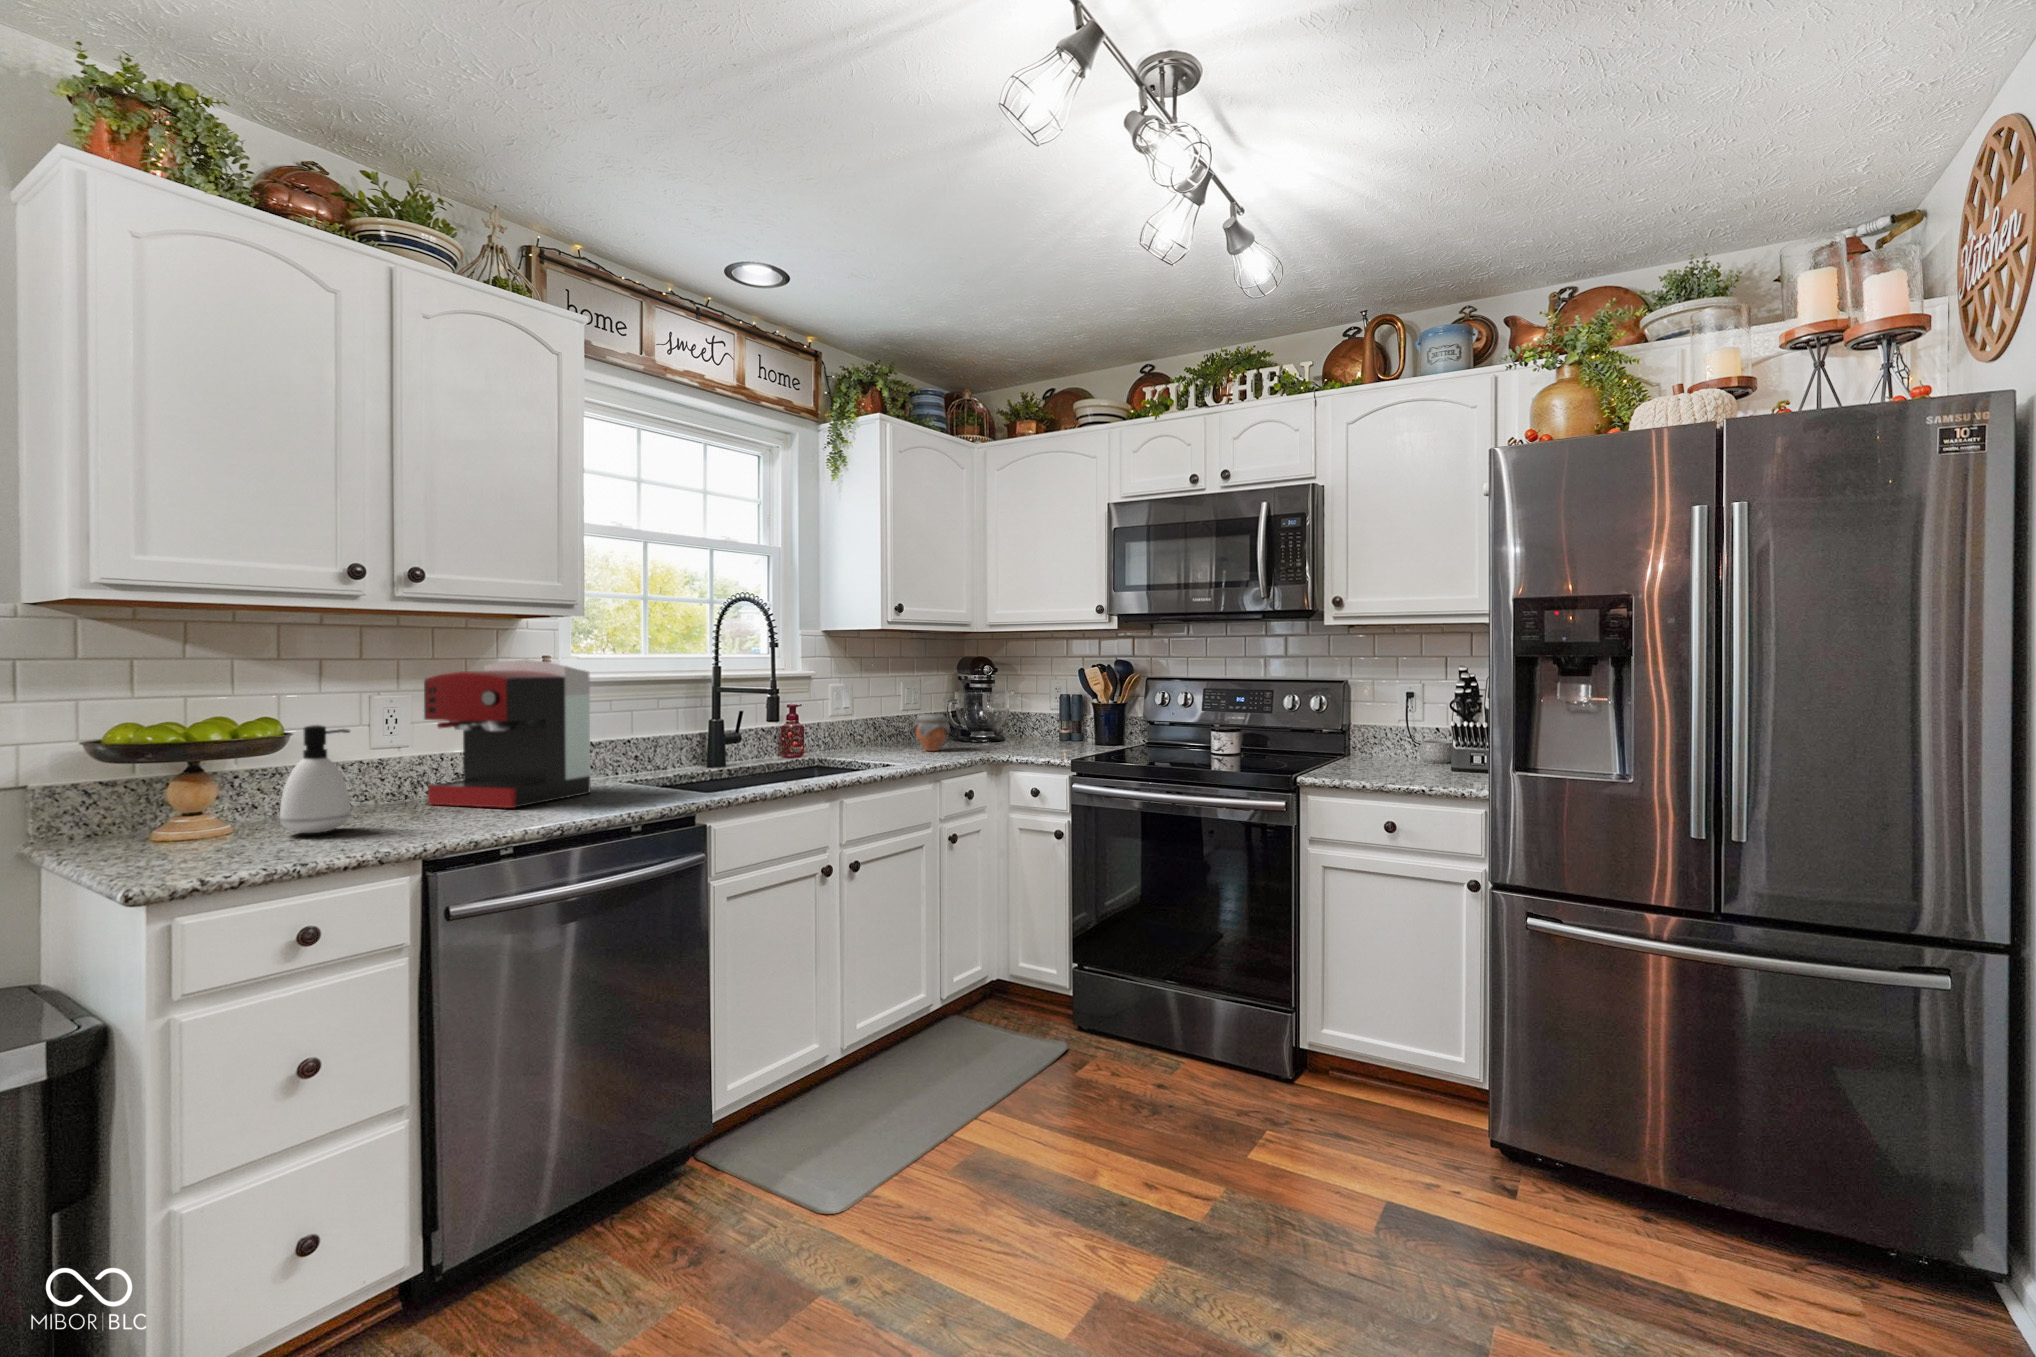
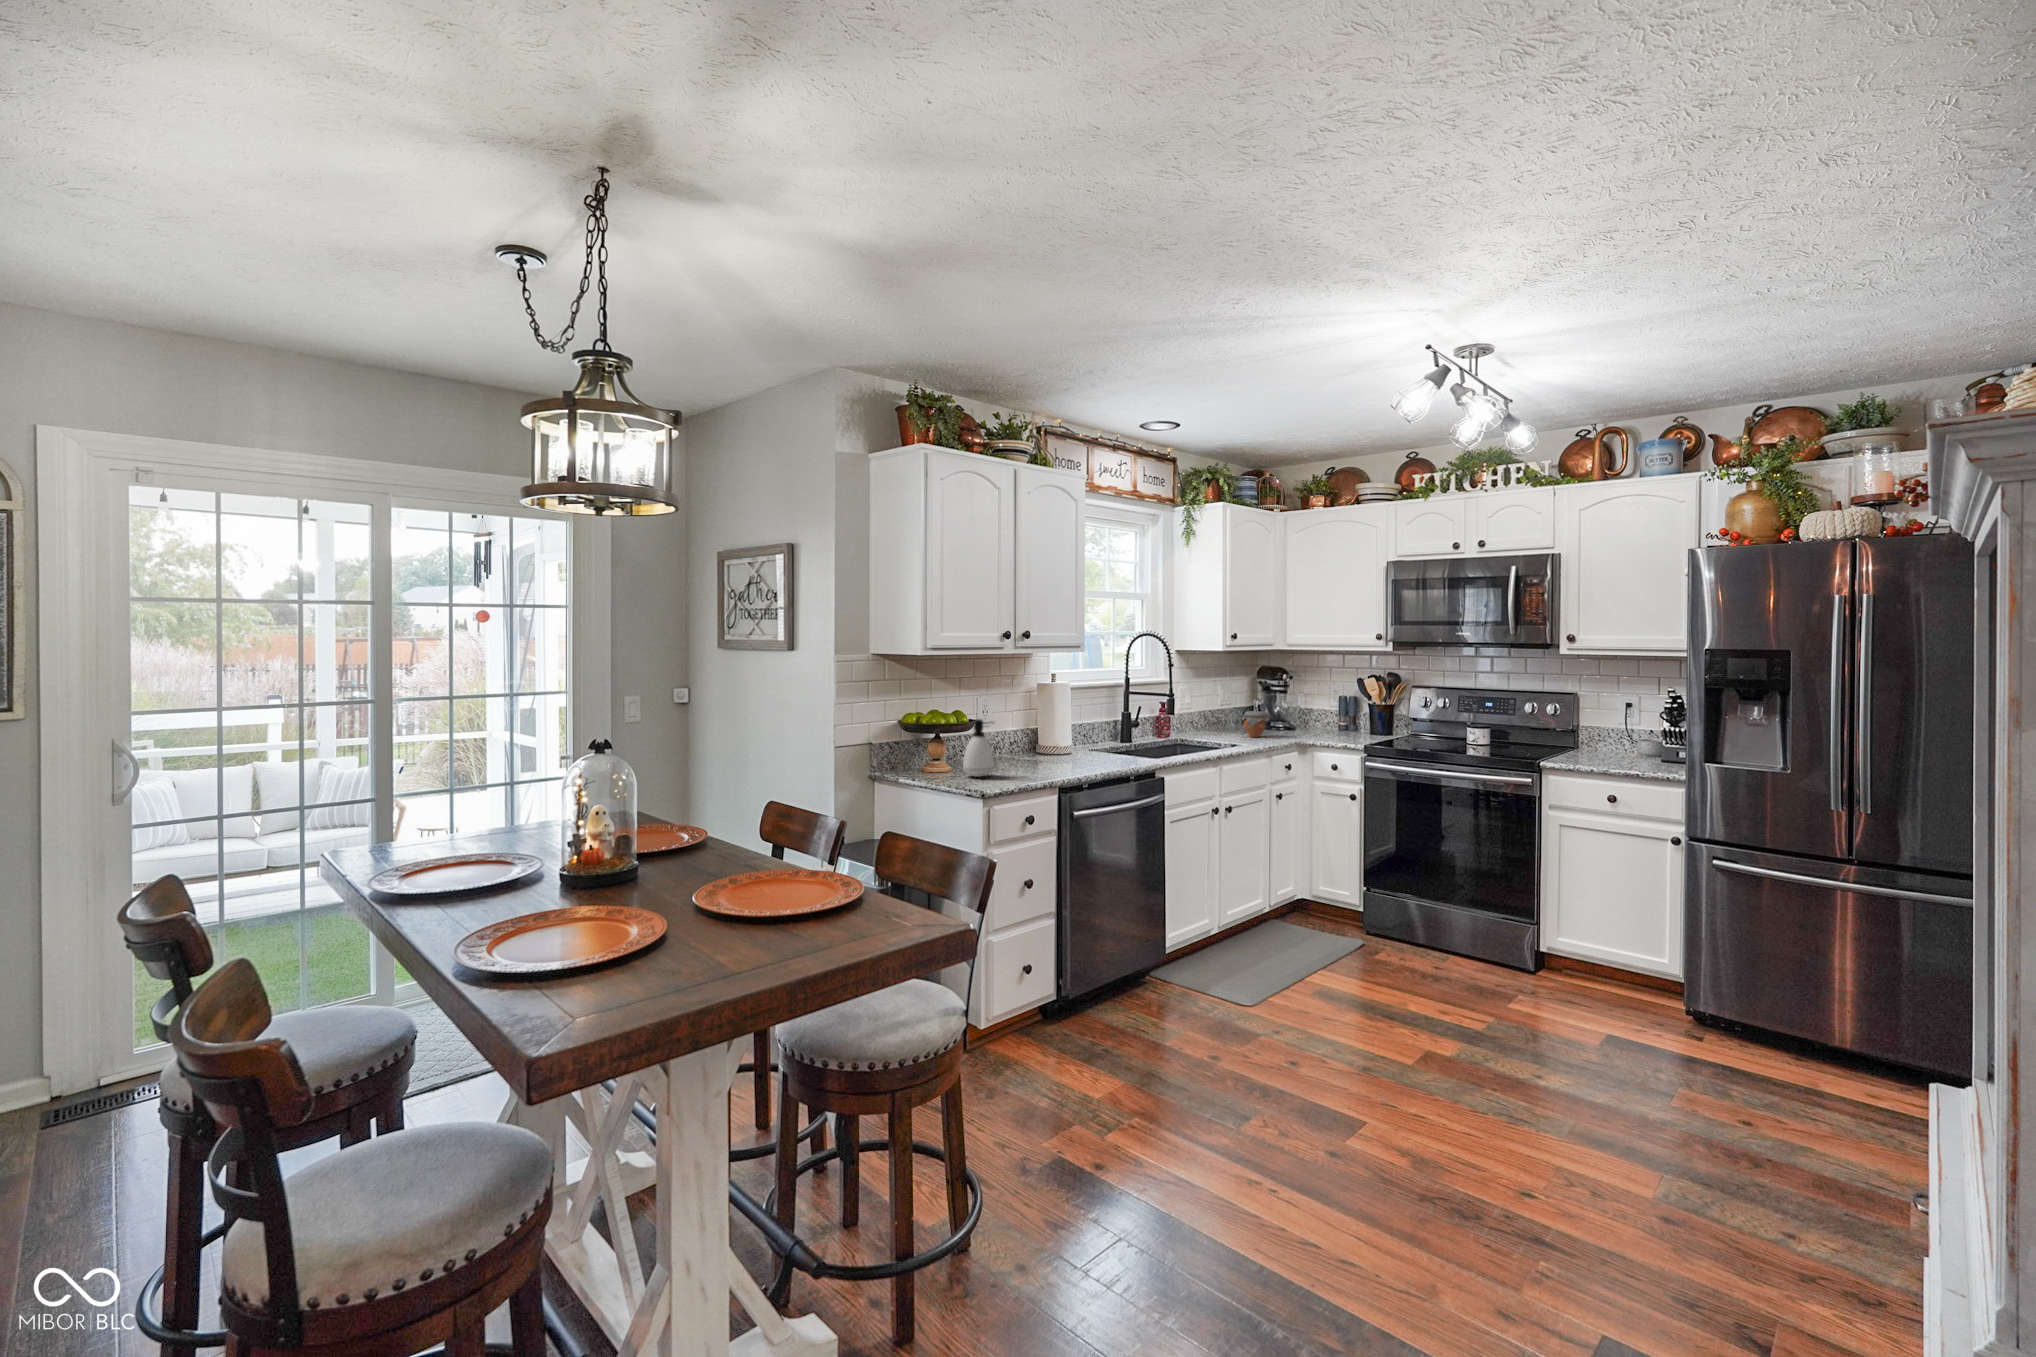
coffee maker: present [424,660,590,808] -> none [1000,680,1080,767]

